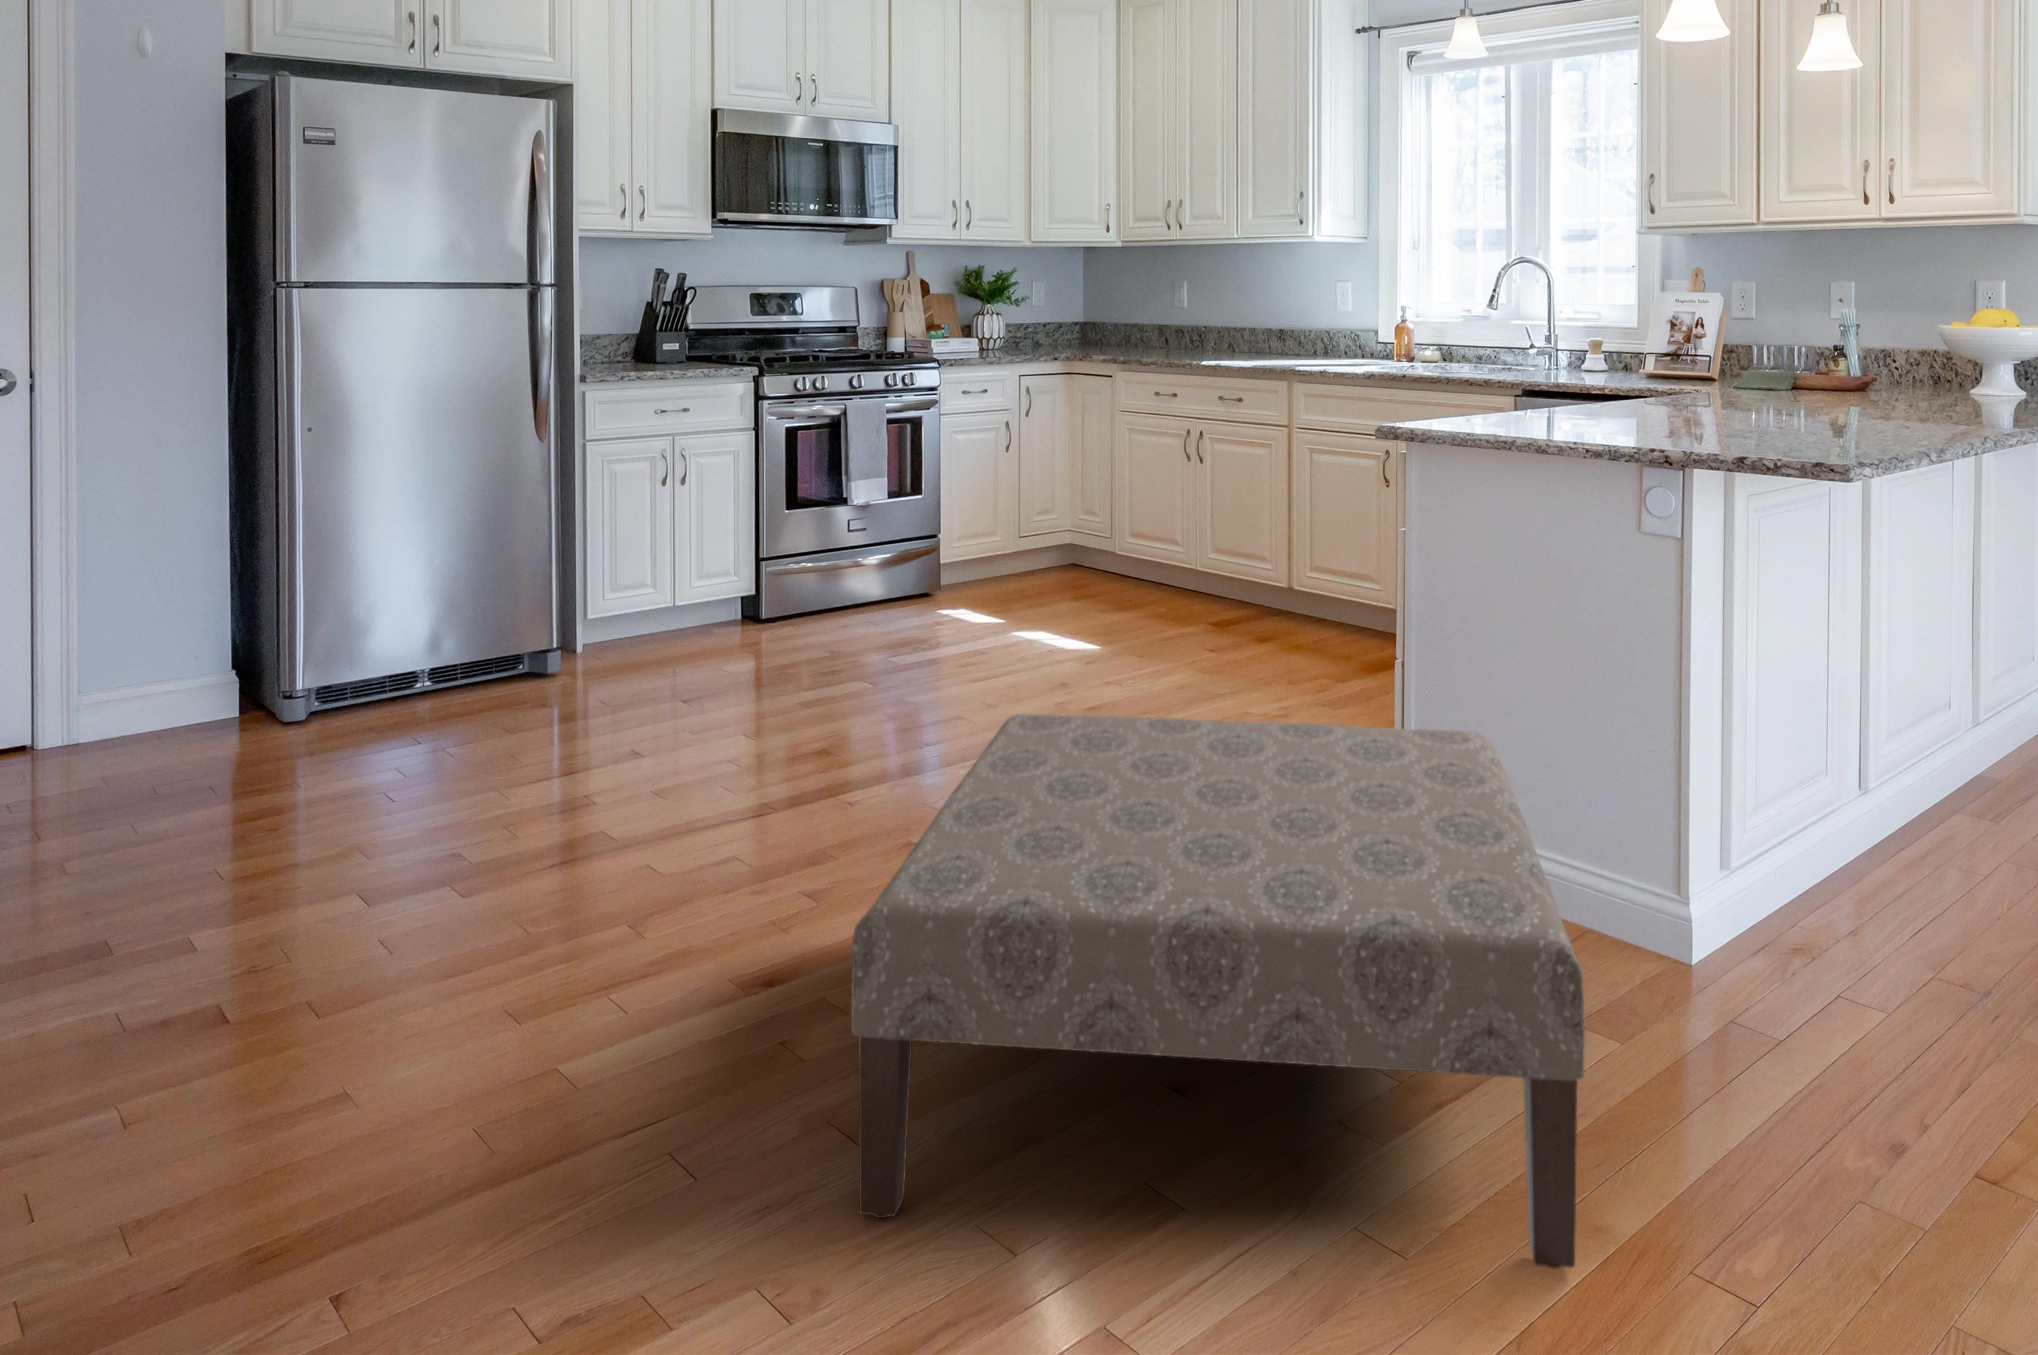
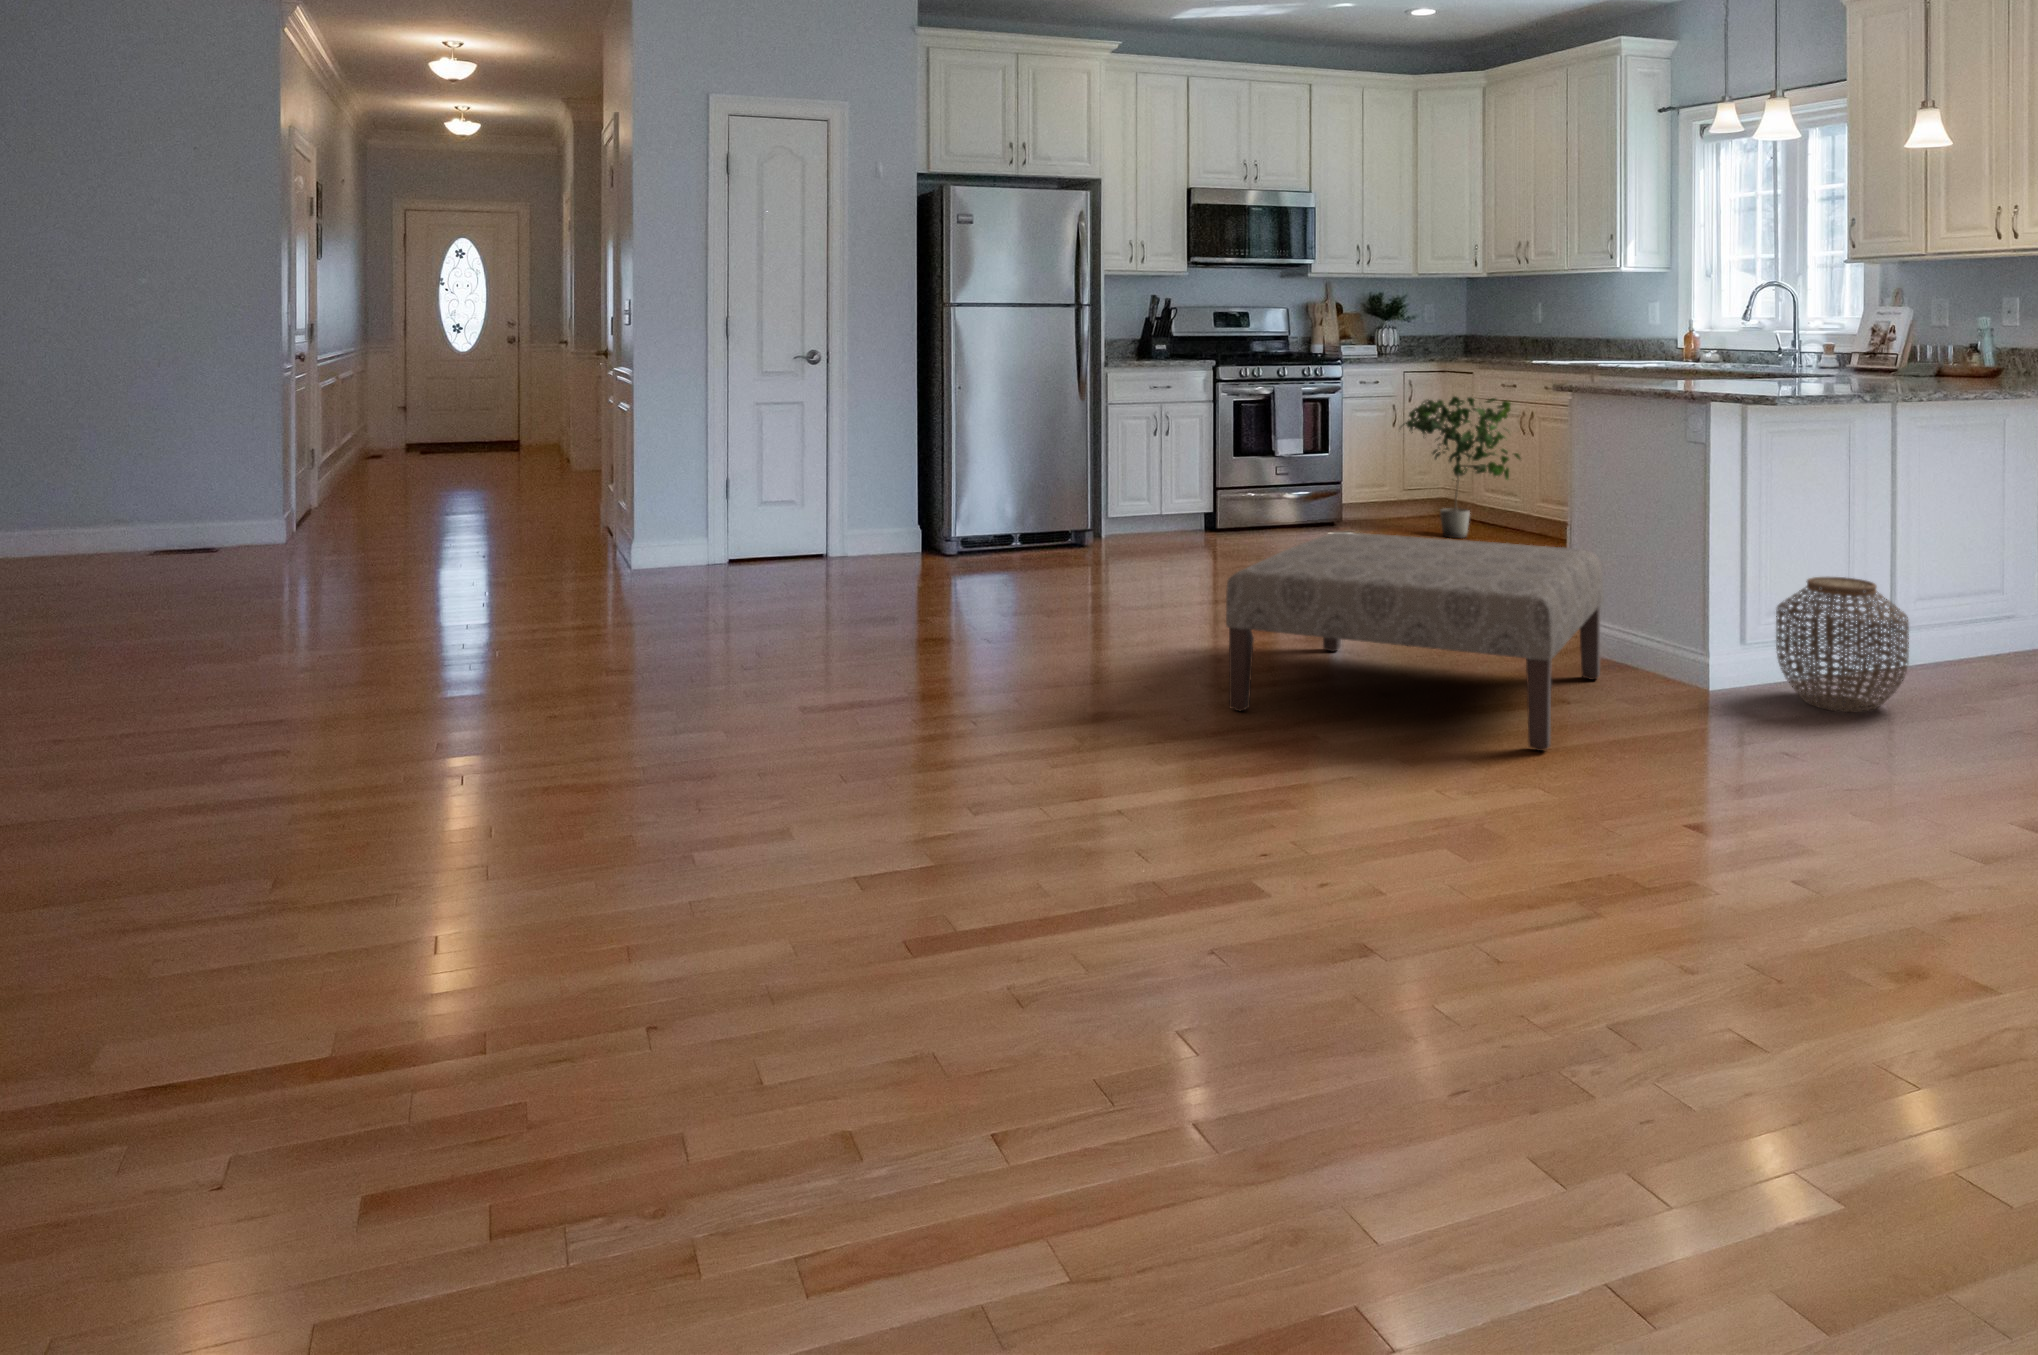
potted plant: none [1024,413,1188,610] -> present [1400,396,1521,538]
woven basket: none [1778,752,1999,994] -> present [1776,577,1909,712]

